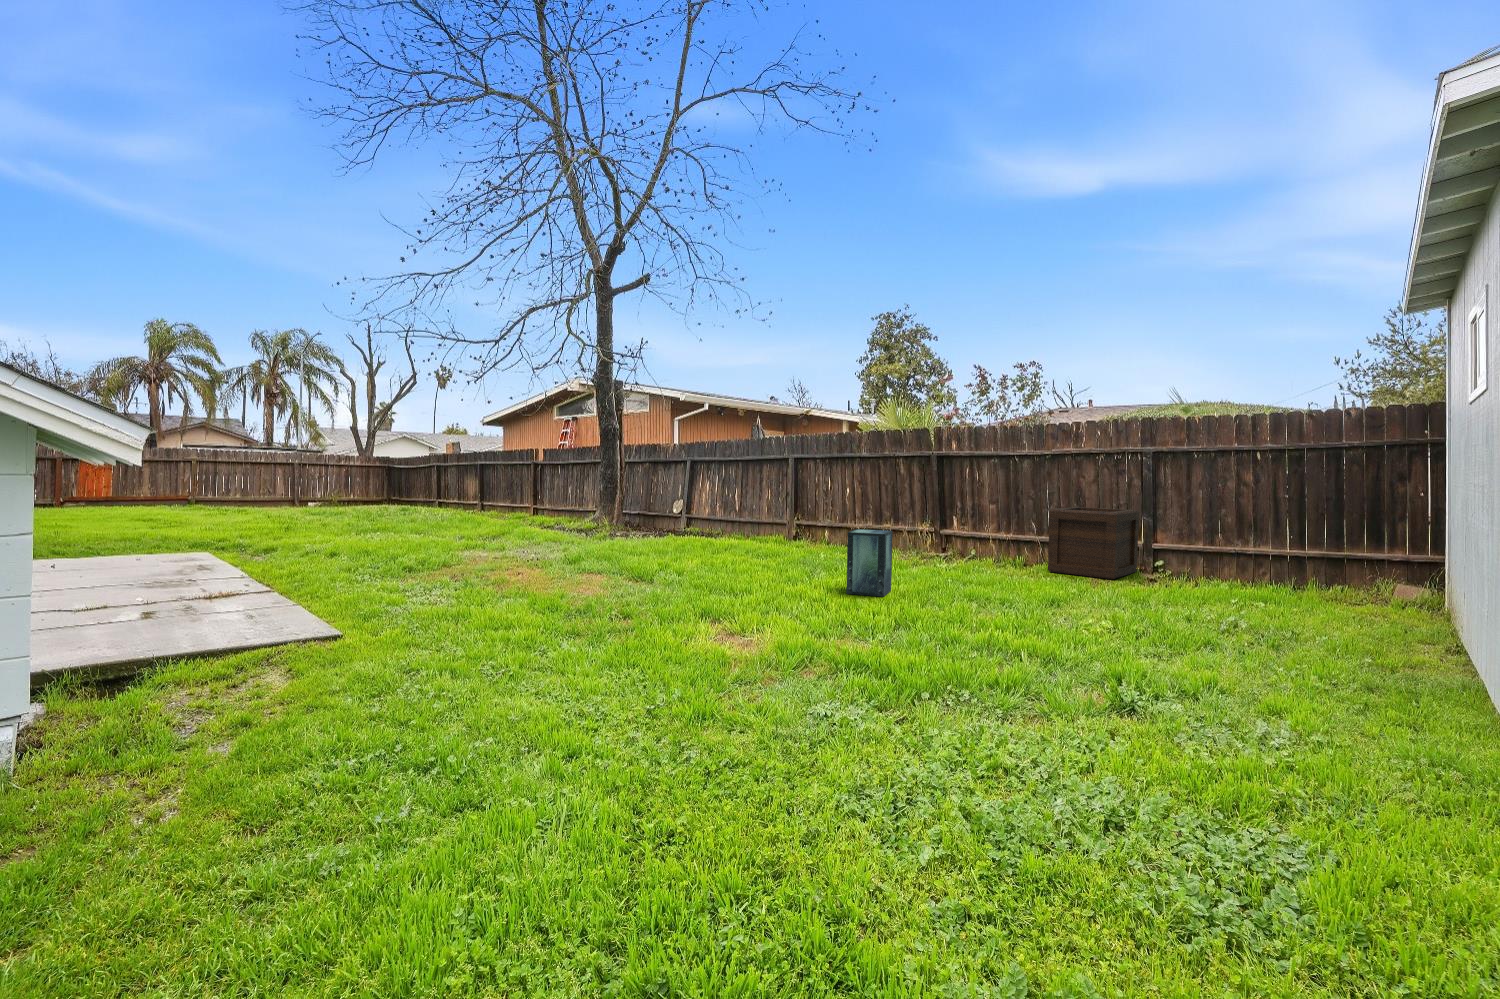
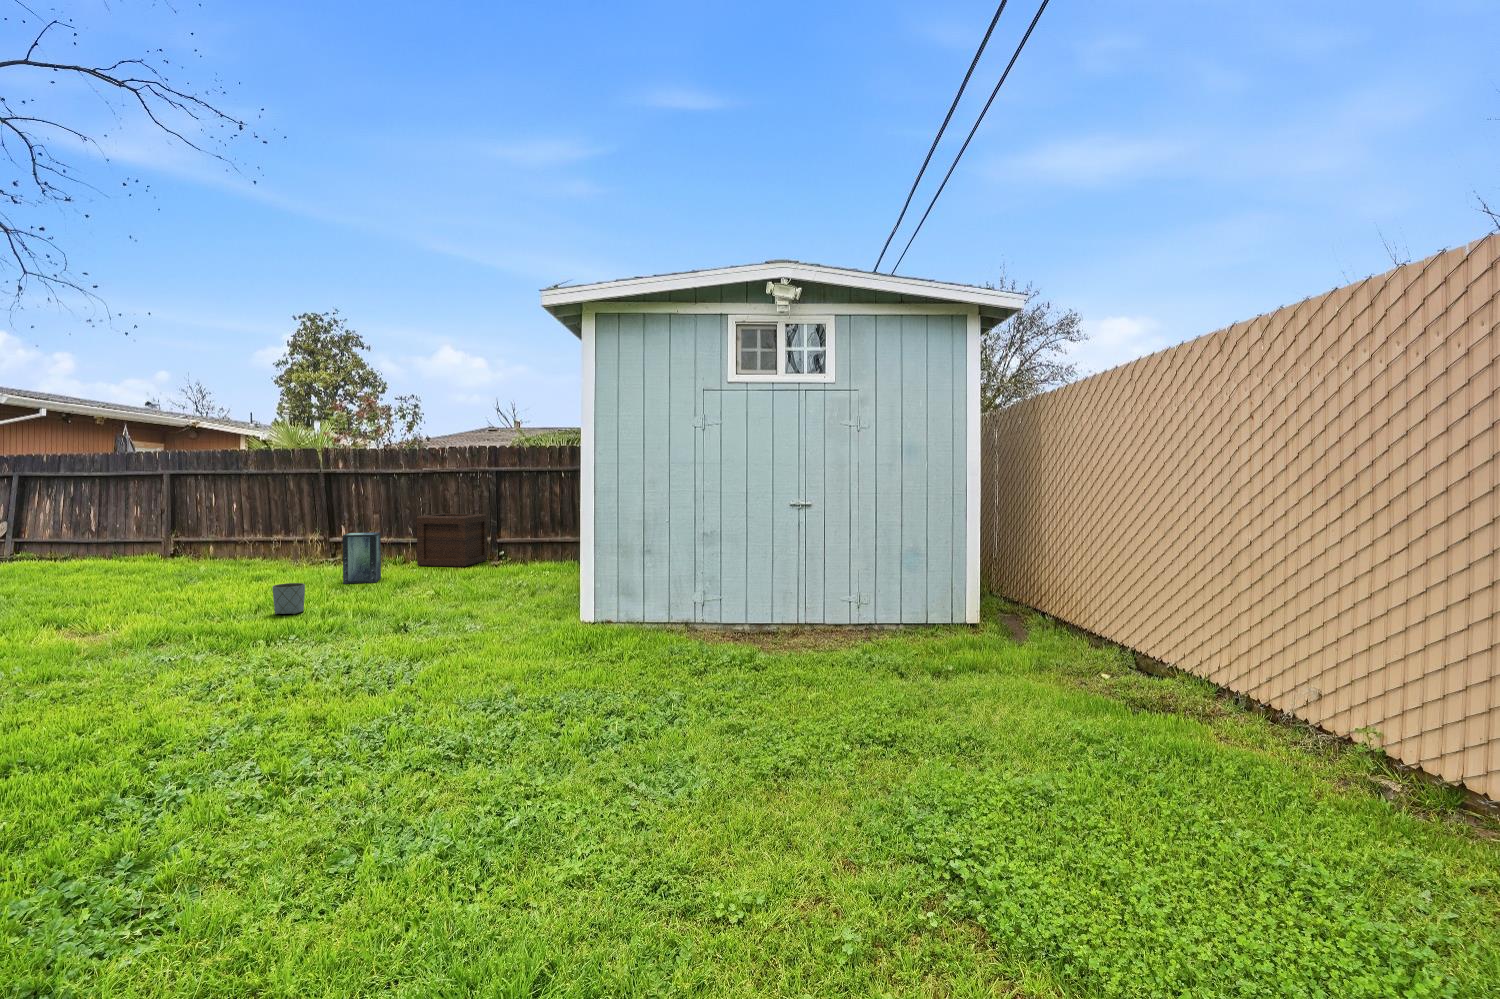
storage box: present [847,529,893,597] -> present [343,532,381,584]
planter: none [921,587,956,627] -> present [273,583,305,615]

